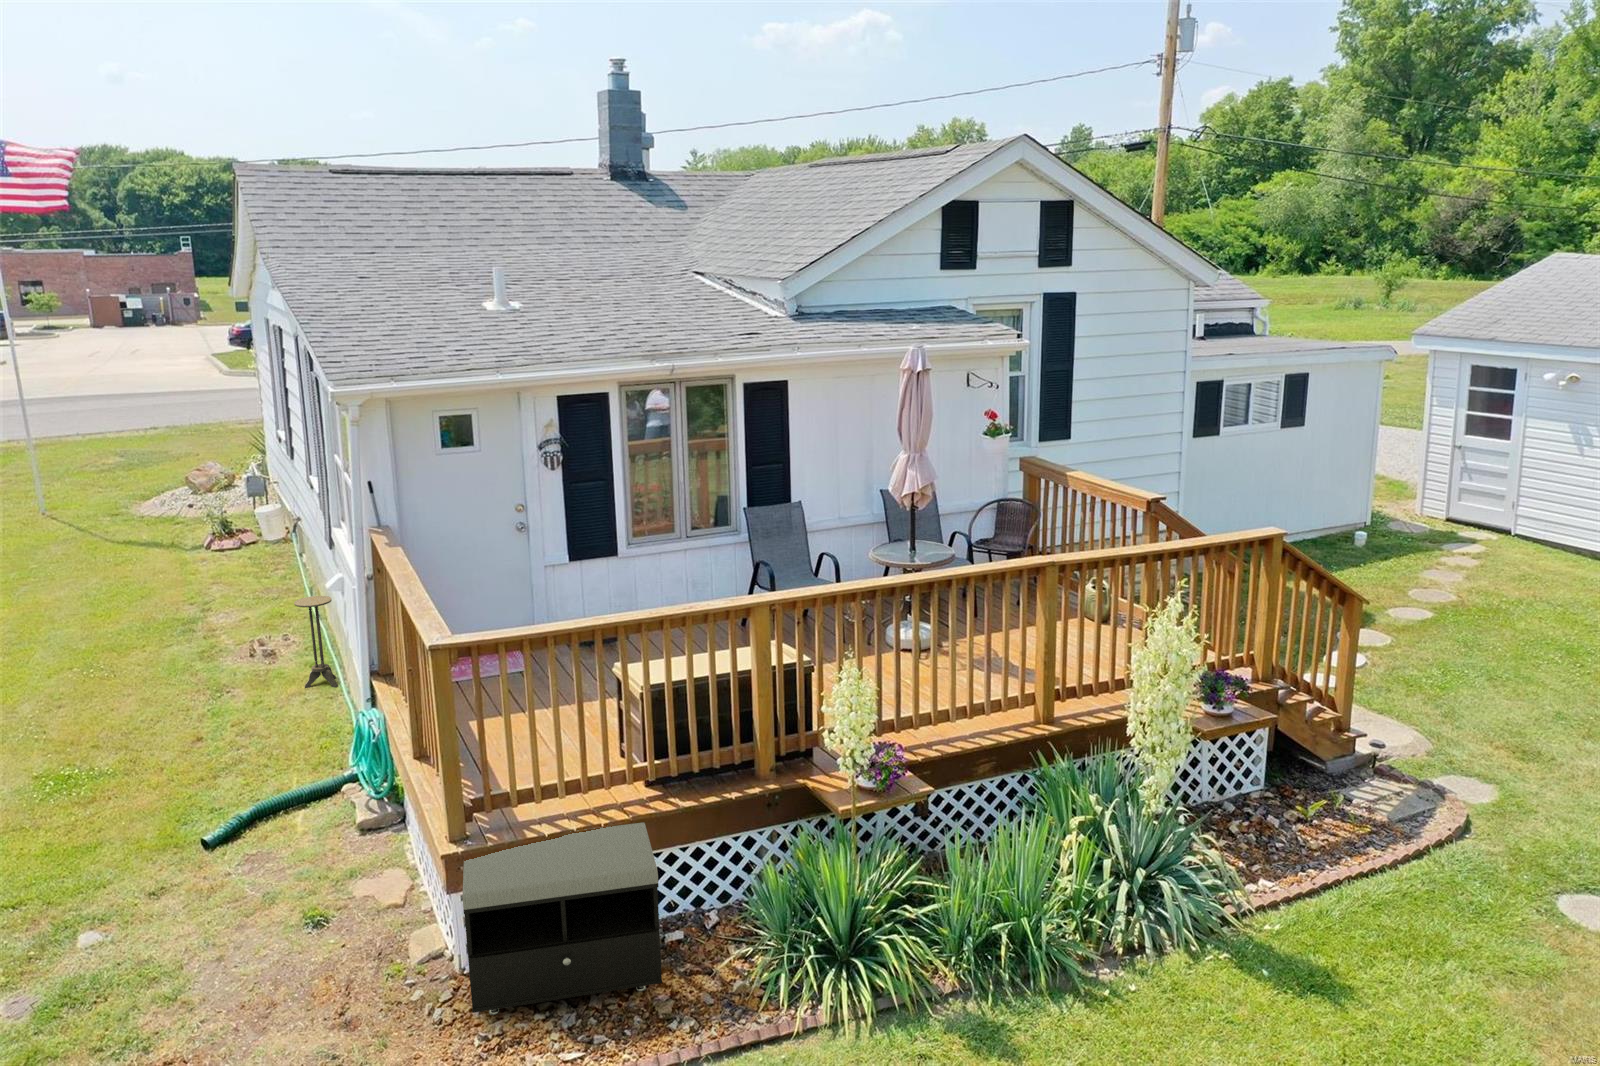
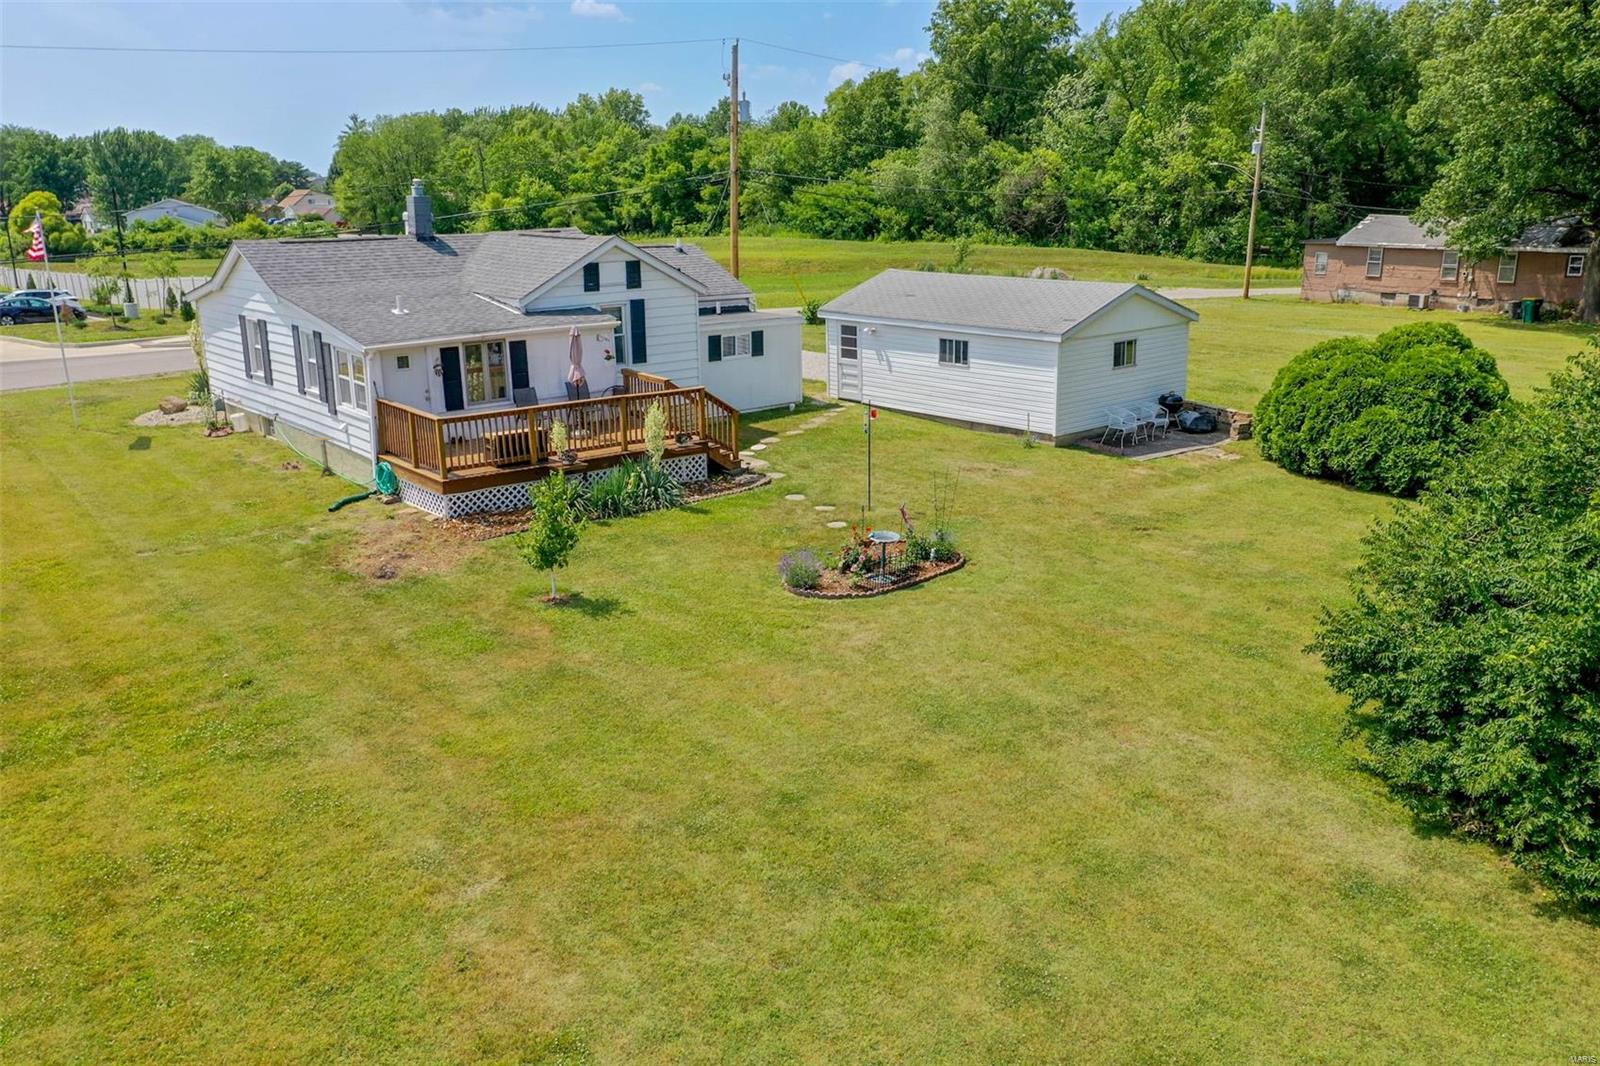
storage bench: present [463,822,662,1015] -> none [448,474,512,526]

